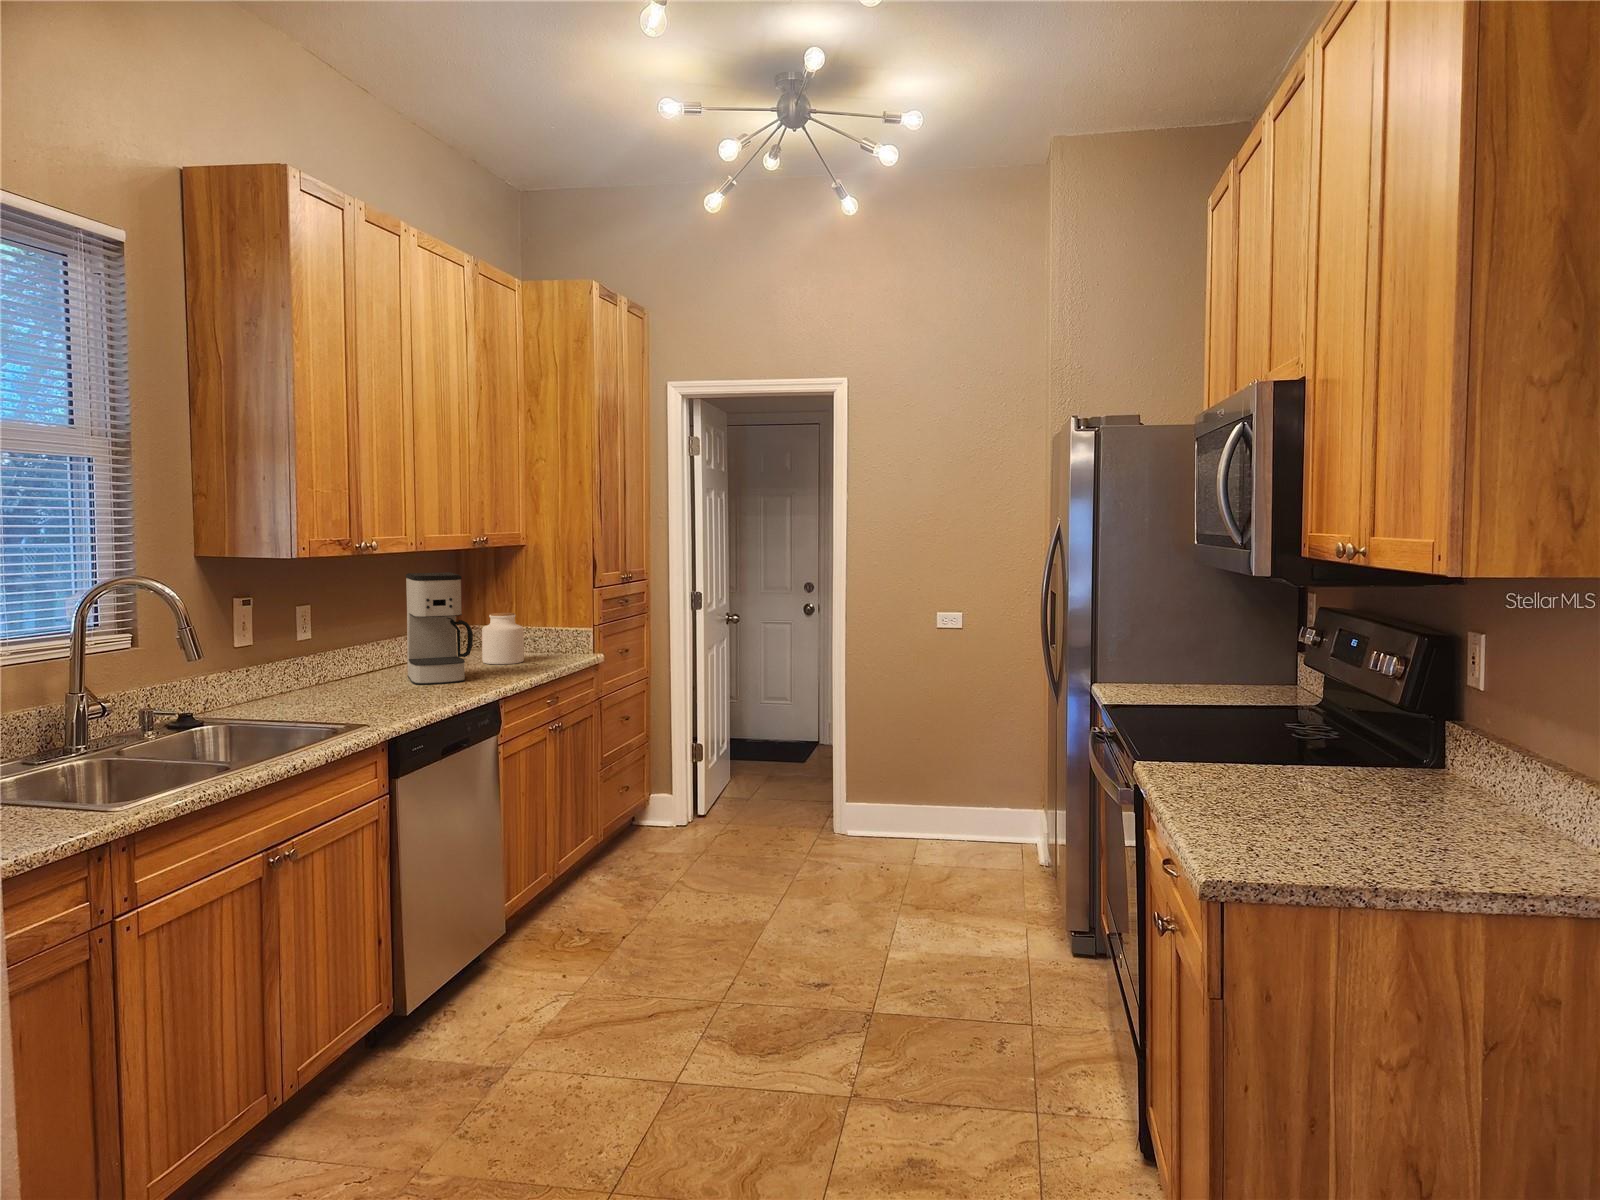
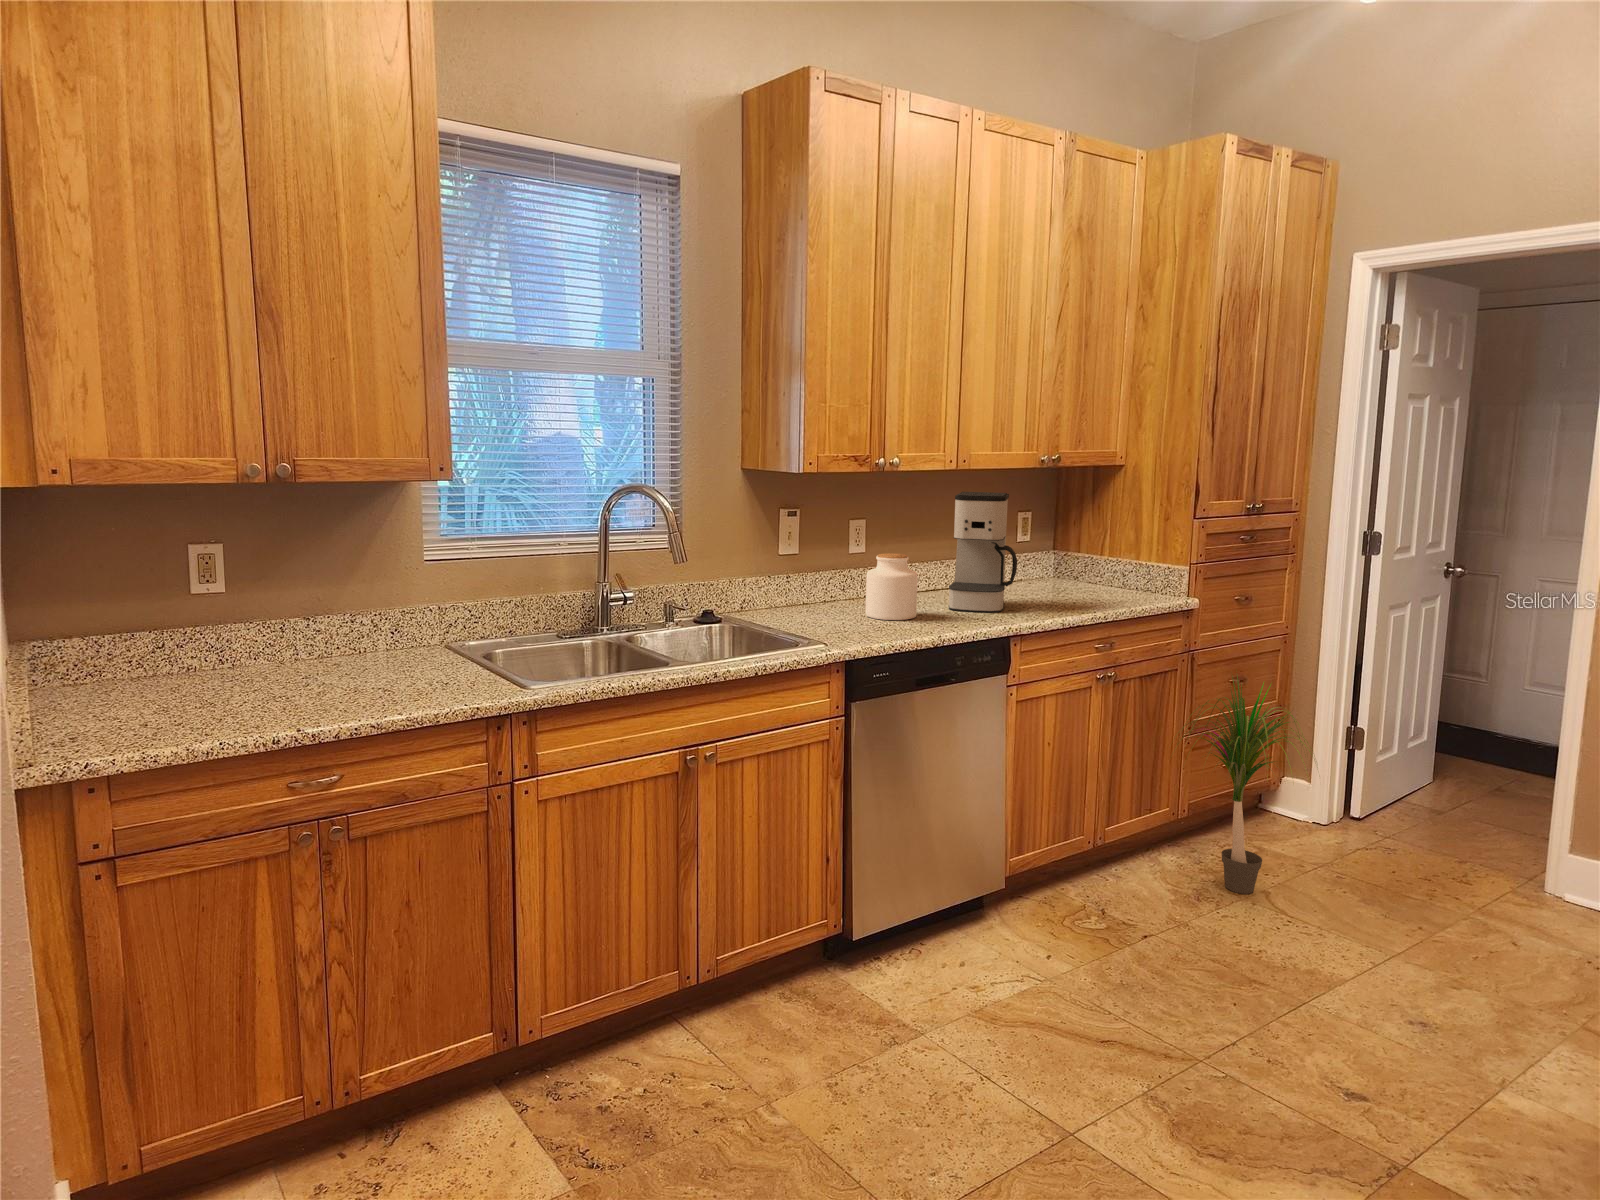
jar: present [482,613,524,664] -> present [866,553,917,620]
potted plant: none [596,705,717,888] -> present [1177,676,1313,894]

